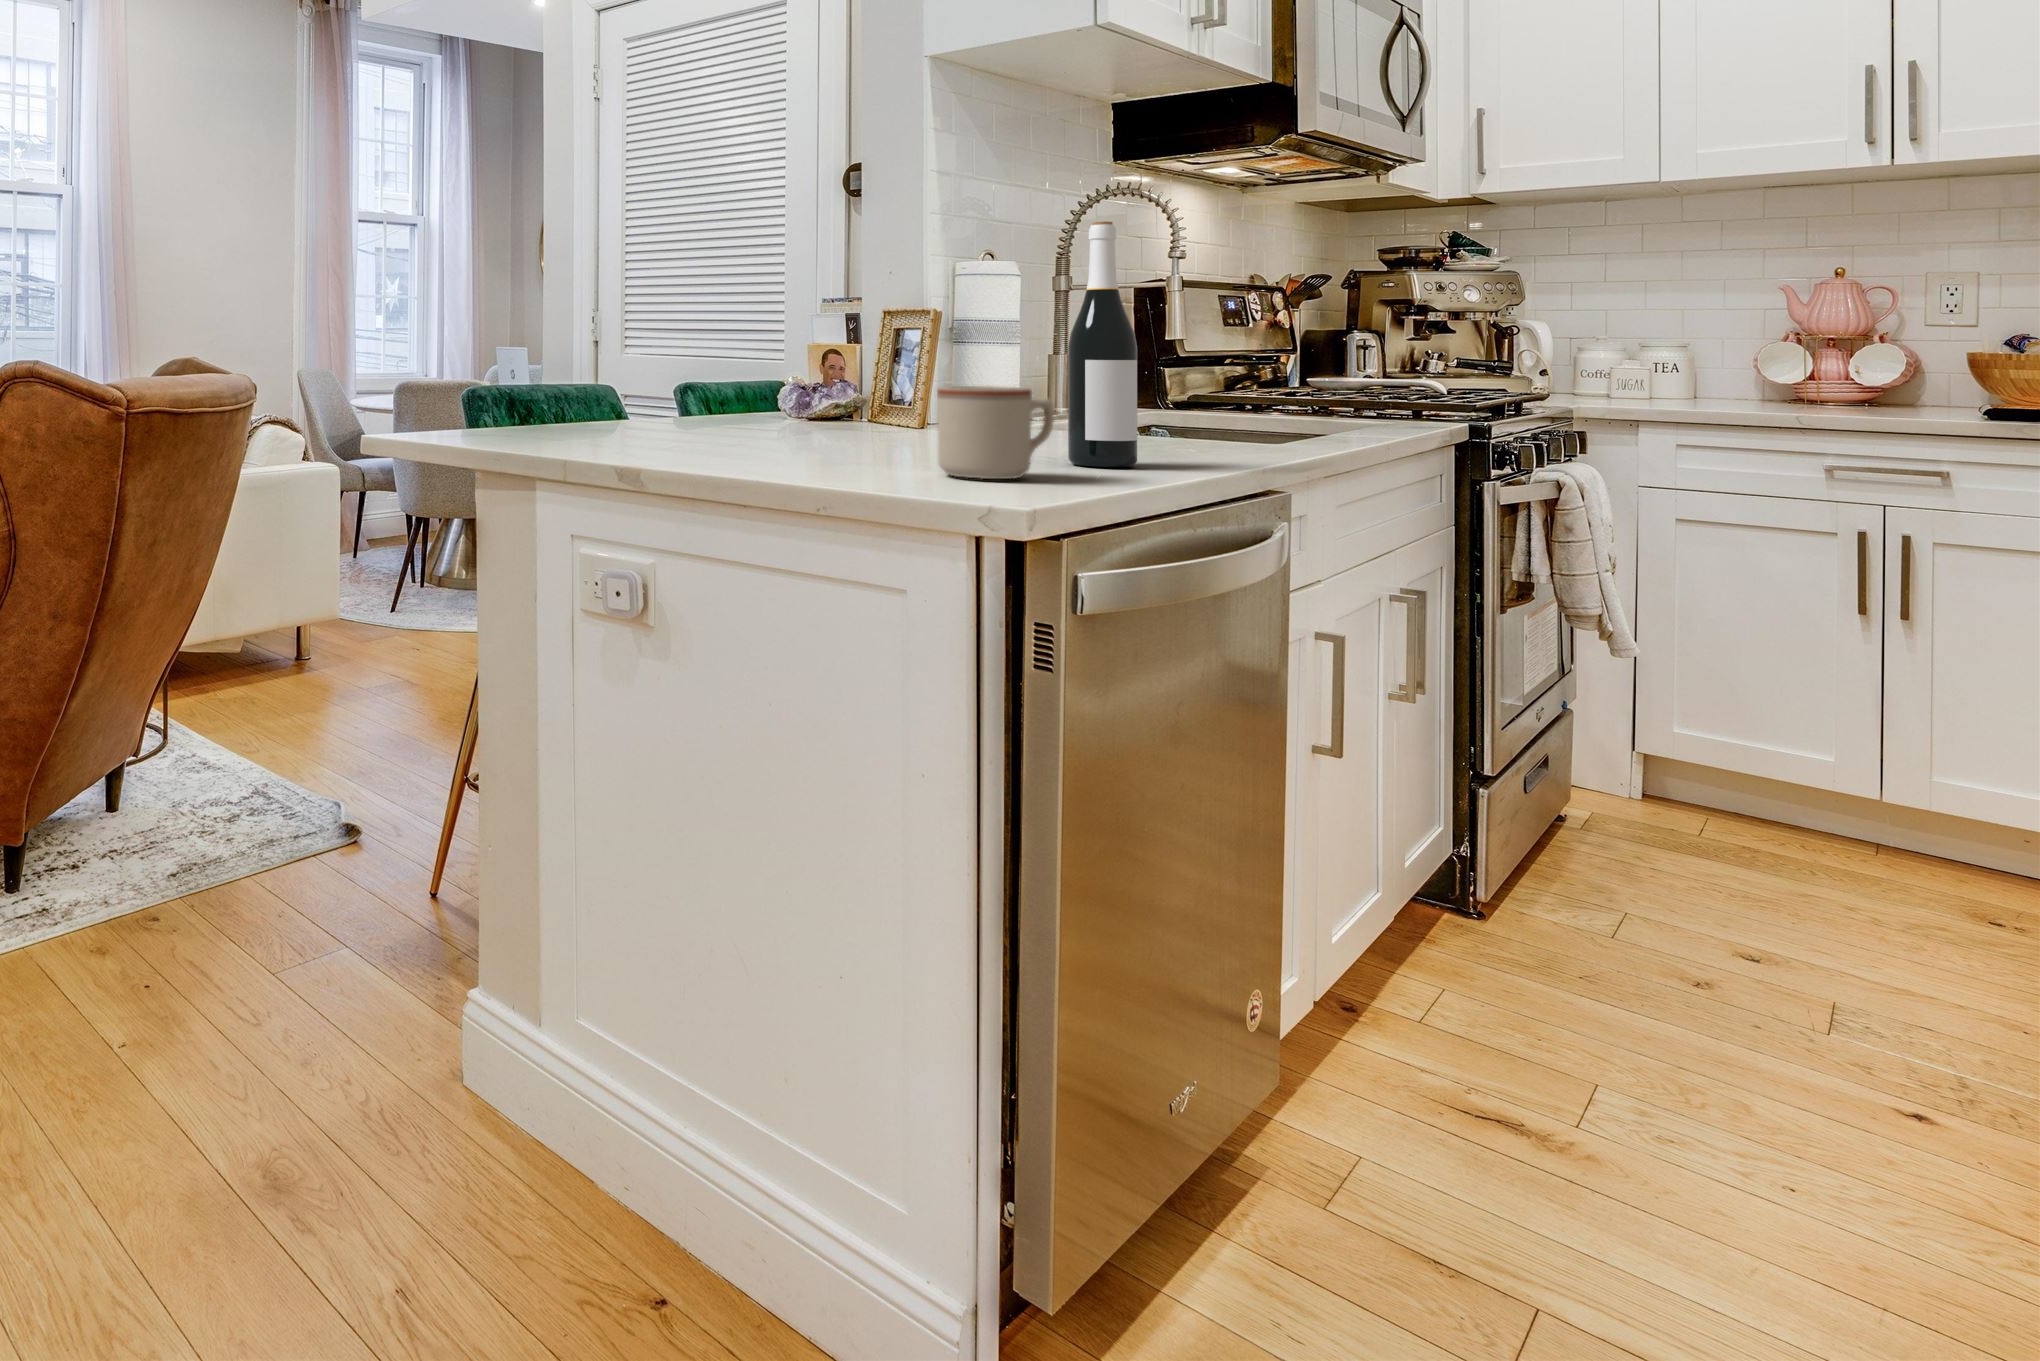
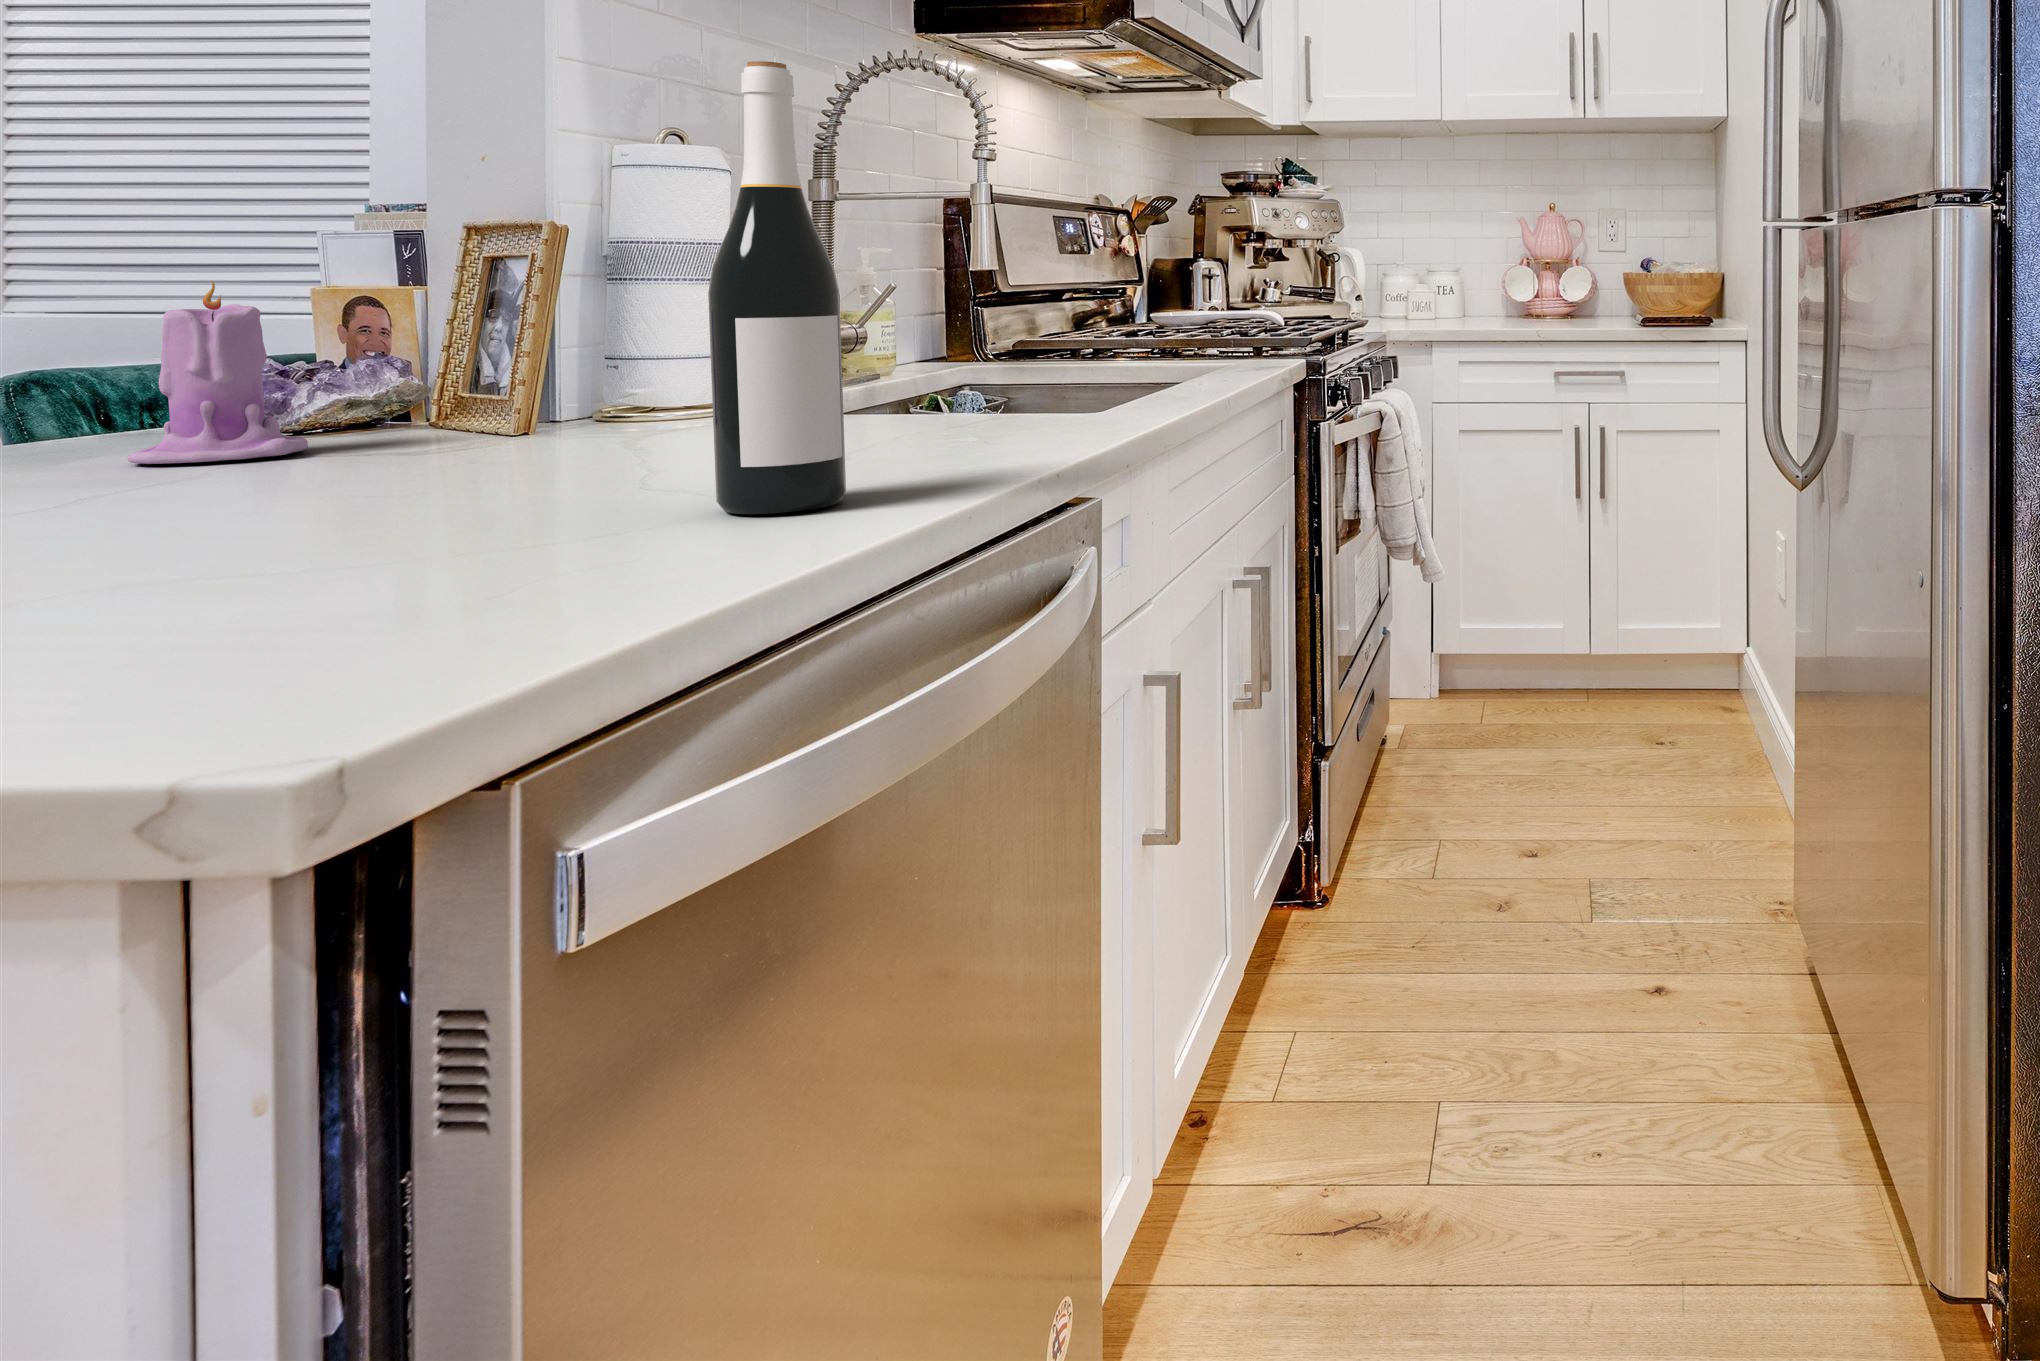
candle: none [764,339,829,428] -> present [128,281,308,464]
mug: present [937,386,1054,479] -> none [307,385,632,608]

